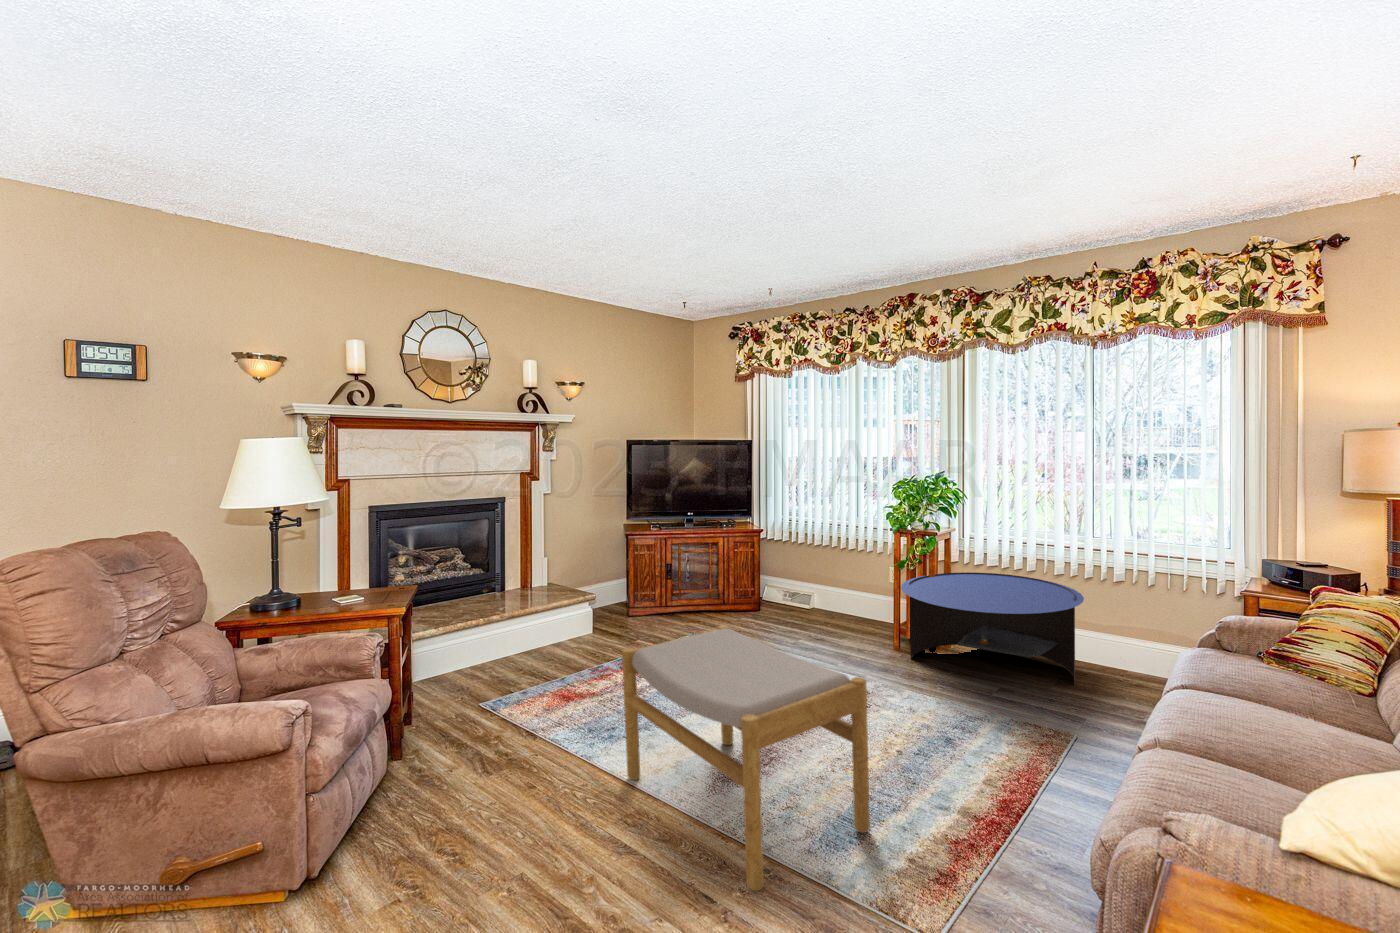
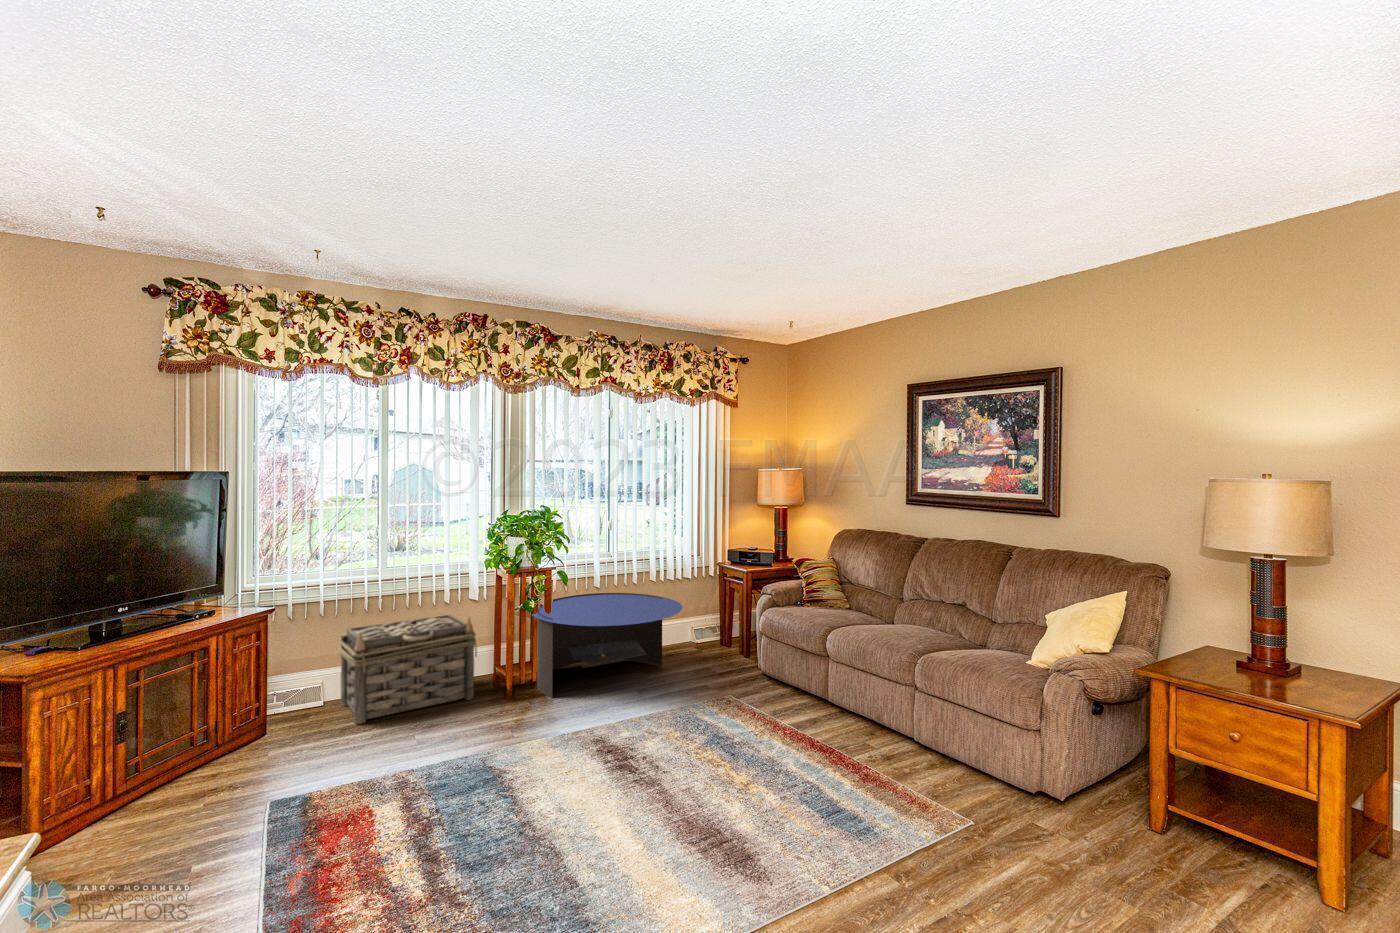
basket: none [789,556,894,636] -> present [339,615,477,724]
footstool: present [622,625,870,891] -> none [657,659,926,904]

